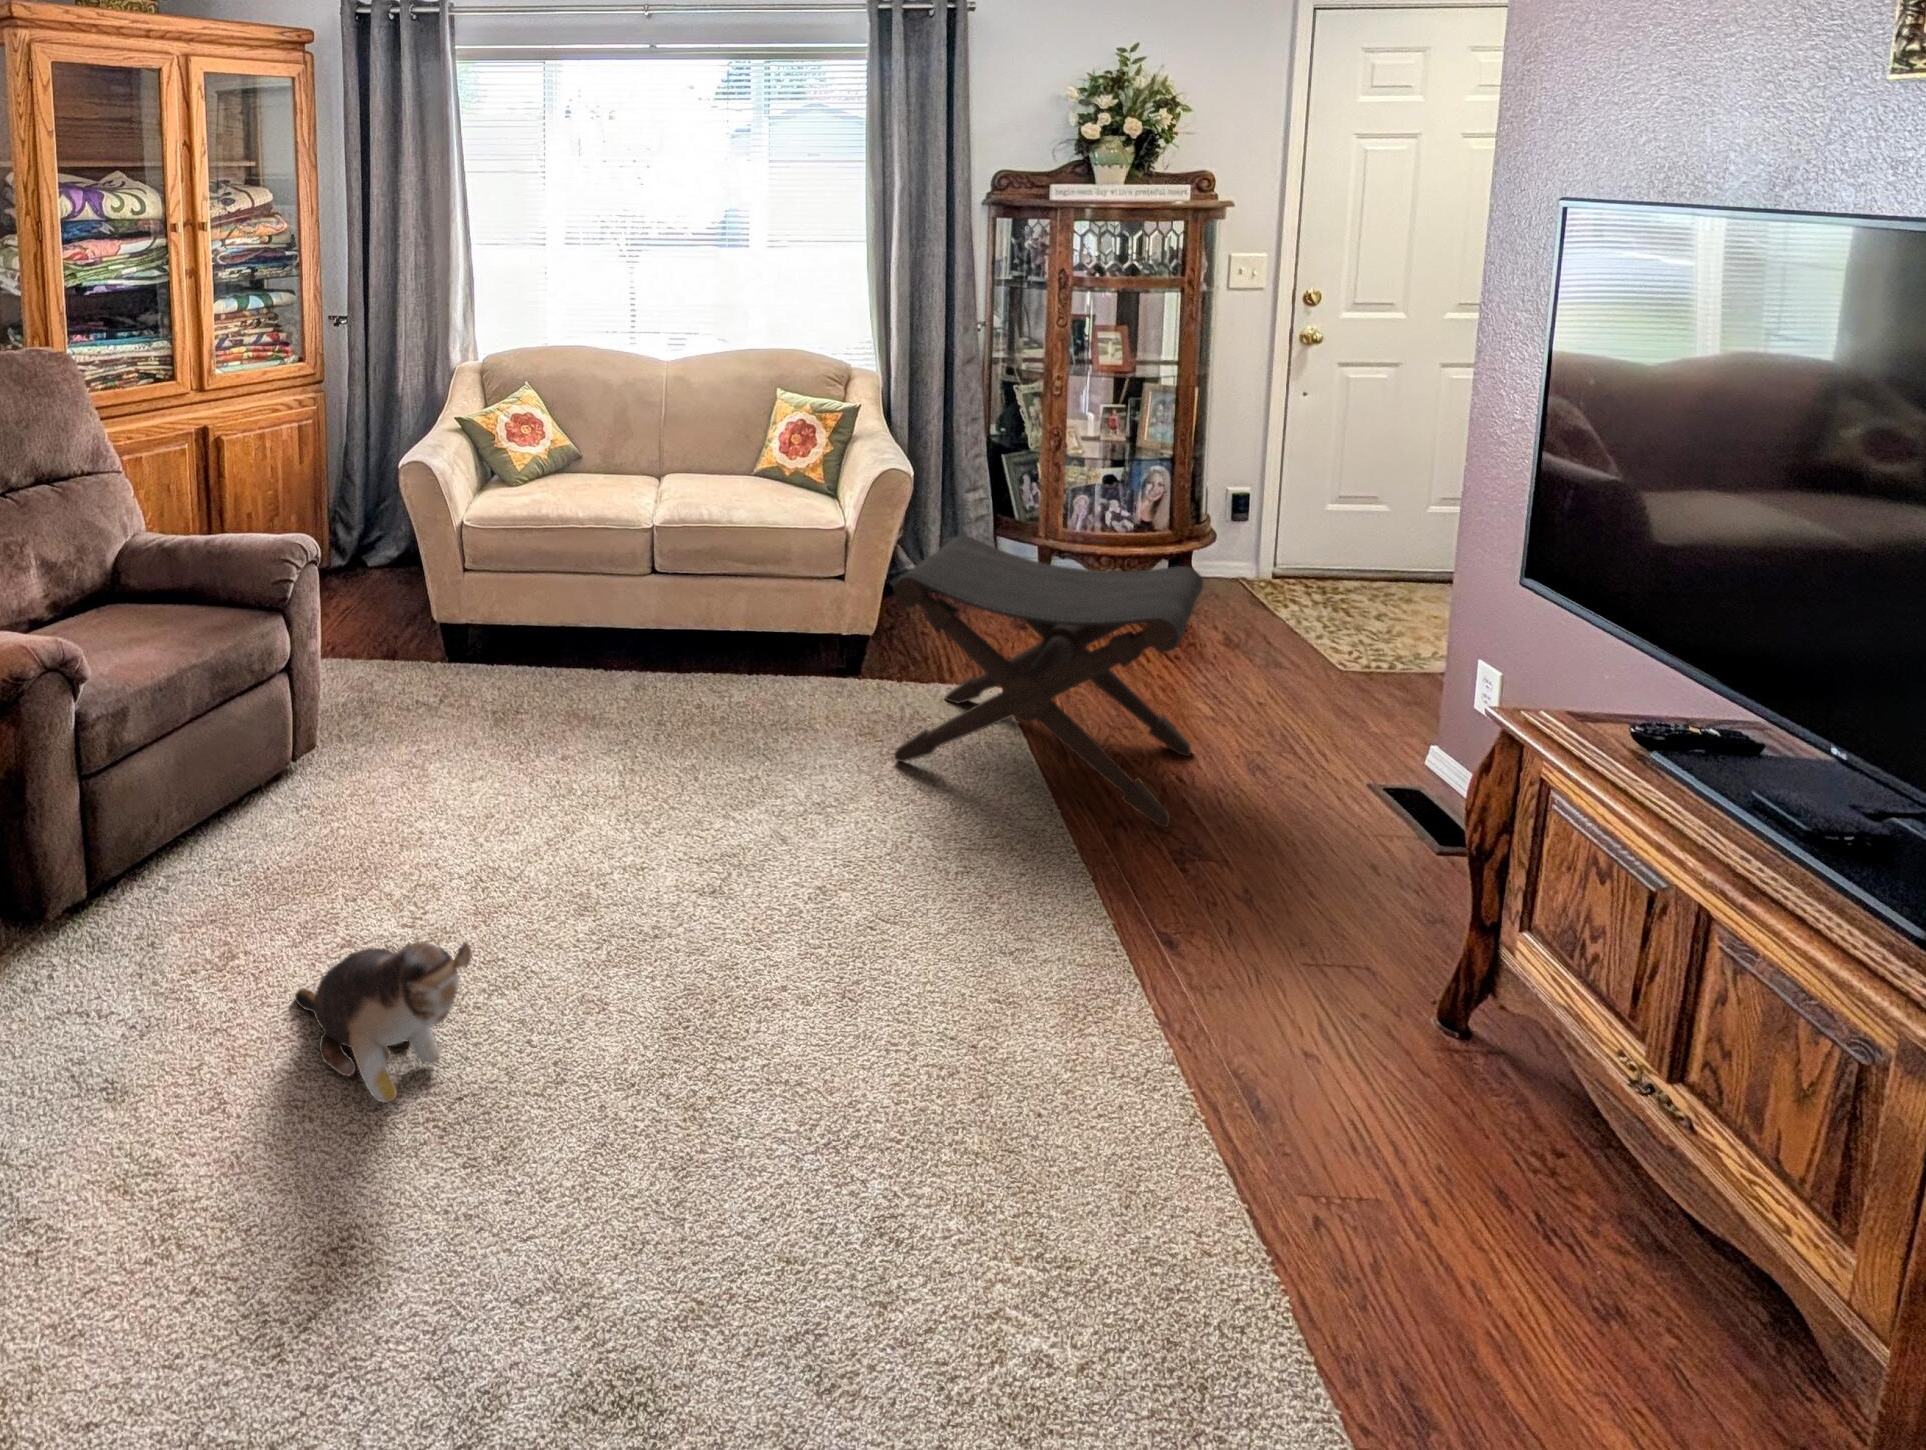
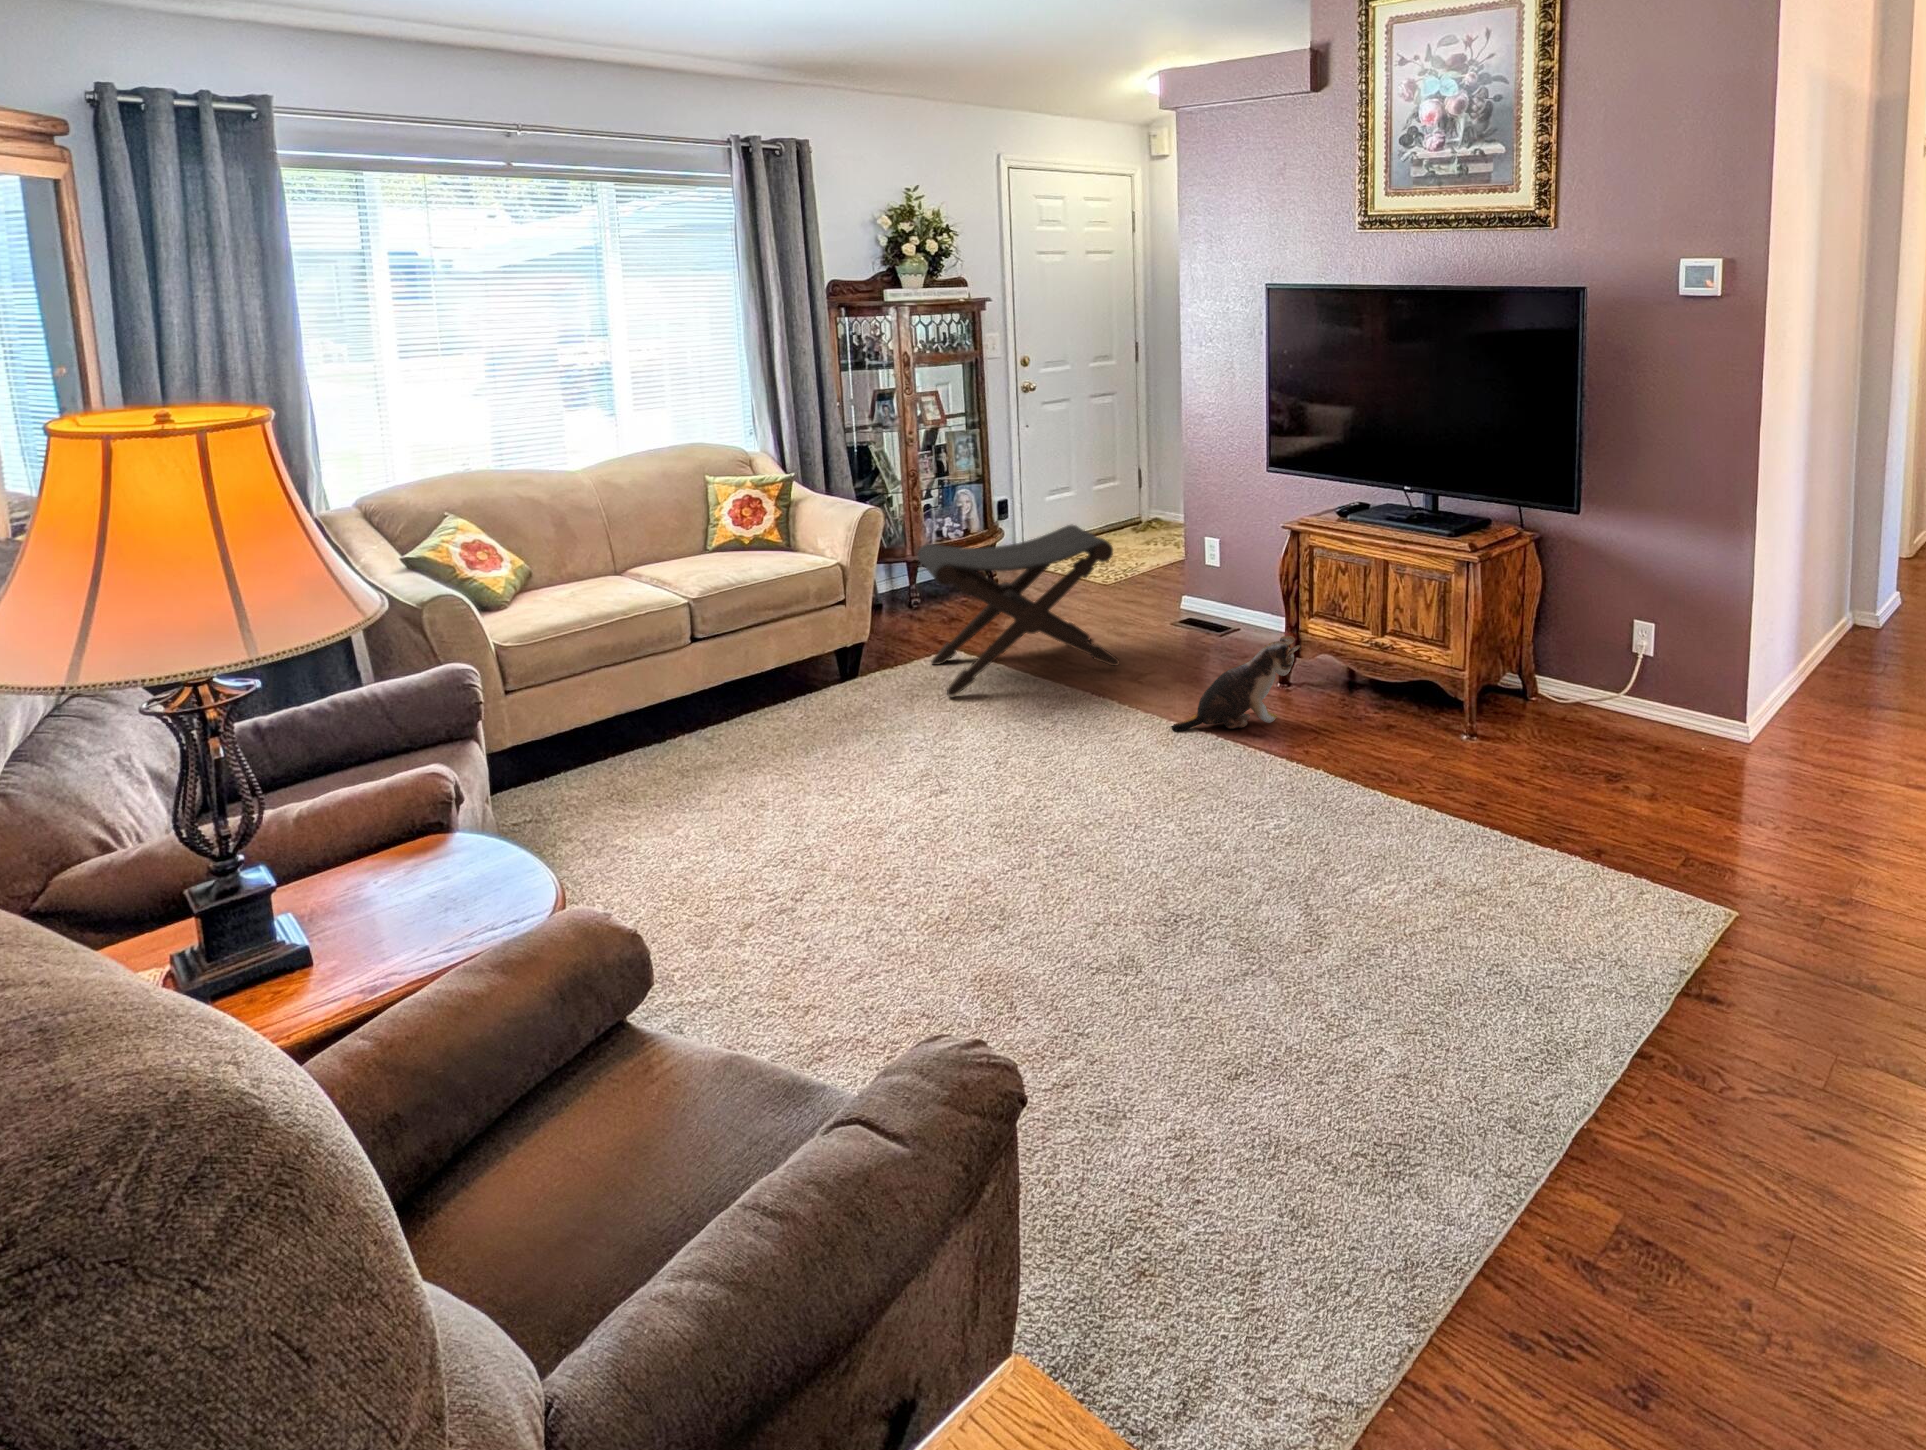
plush toy: present [295,942,472,1103] -> present [1172,636,1300,731]

